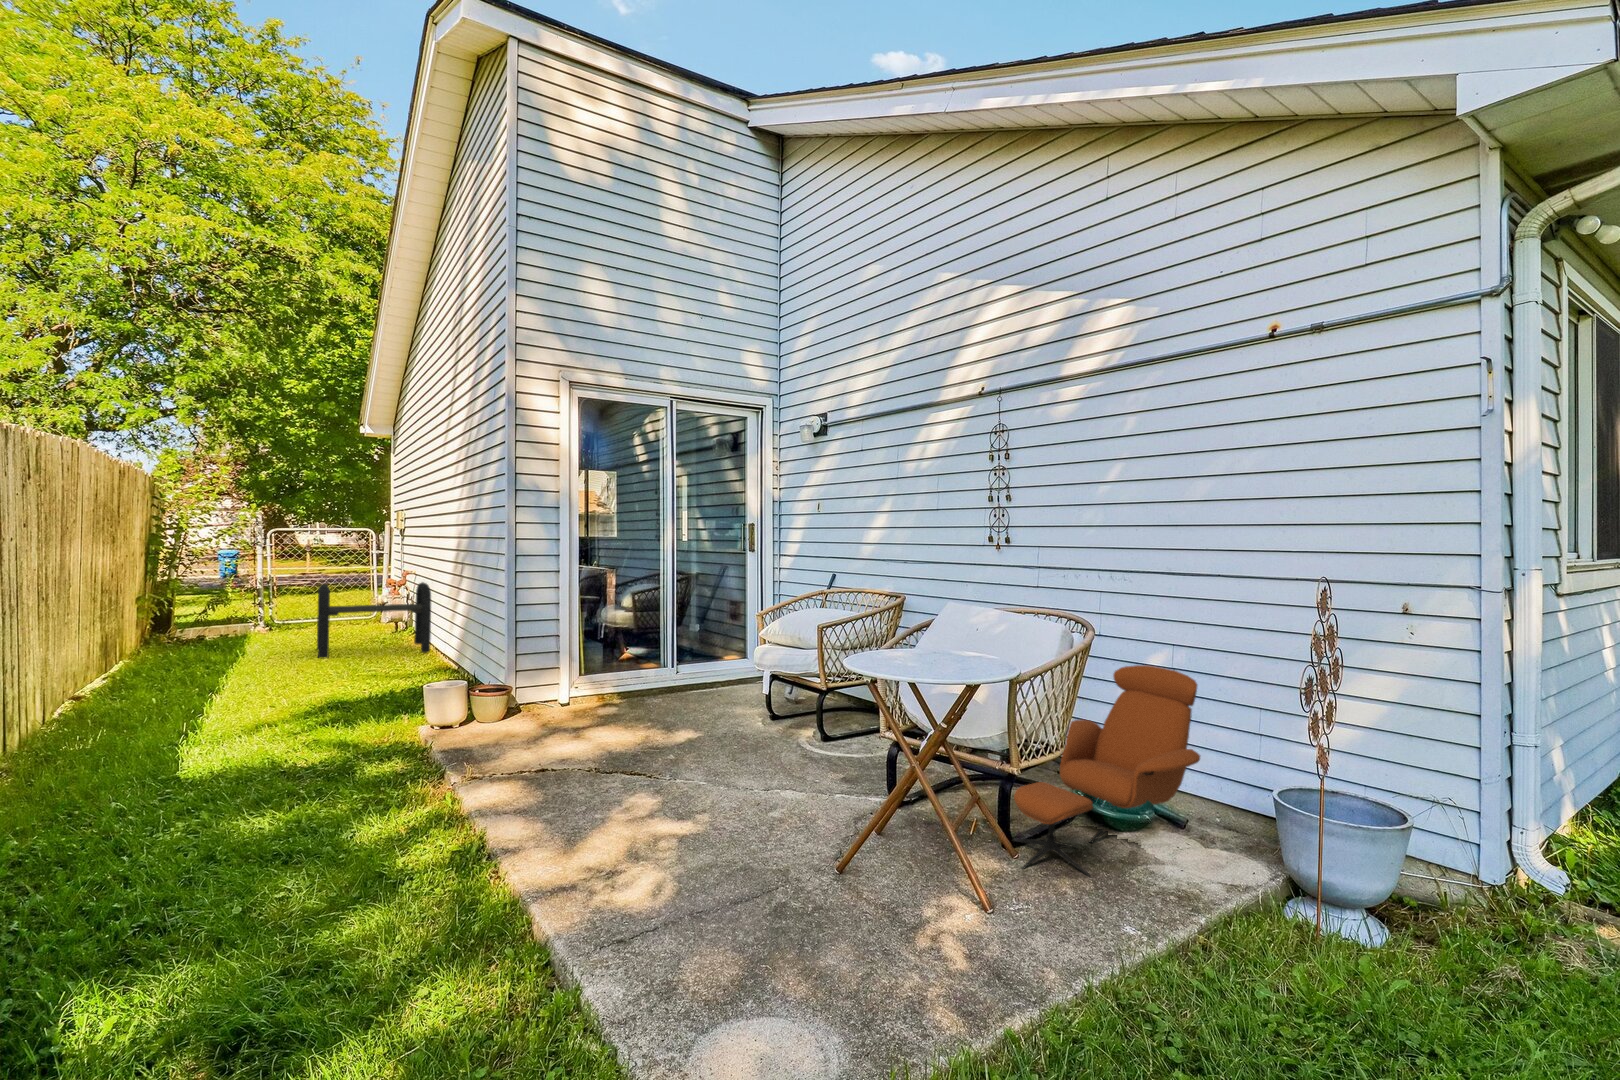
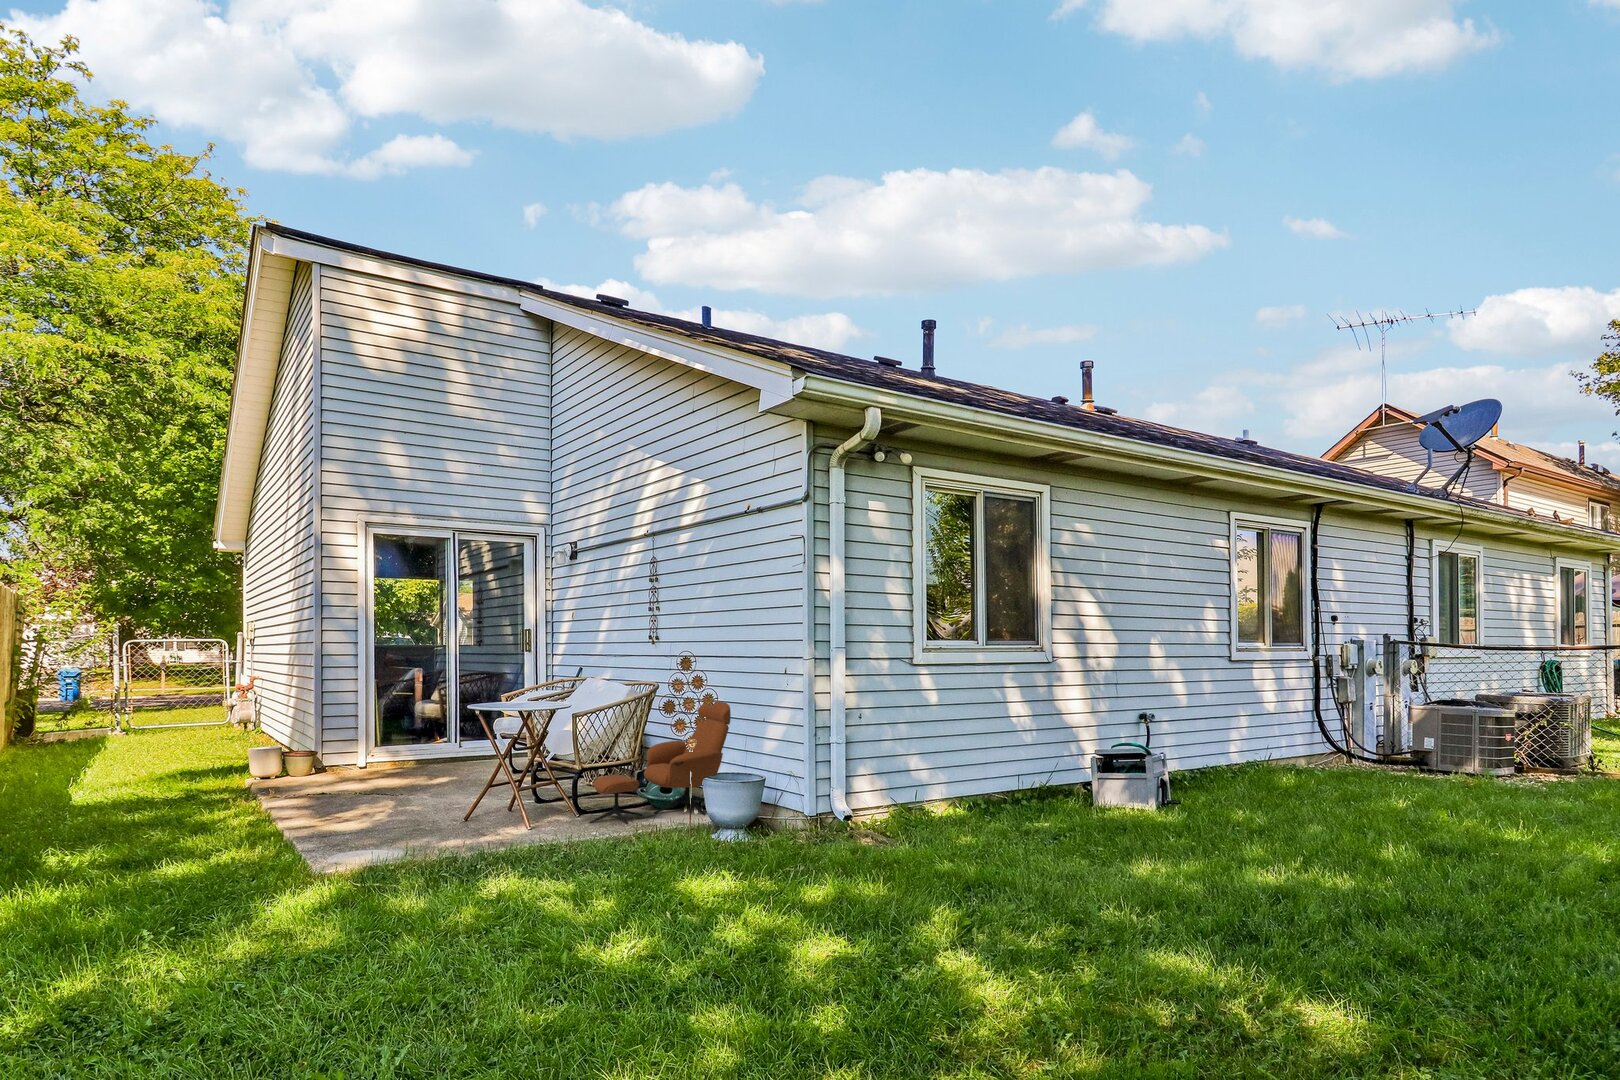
bench: present [317,582,431,658] -> none [168,684,271,756]

